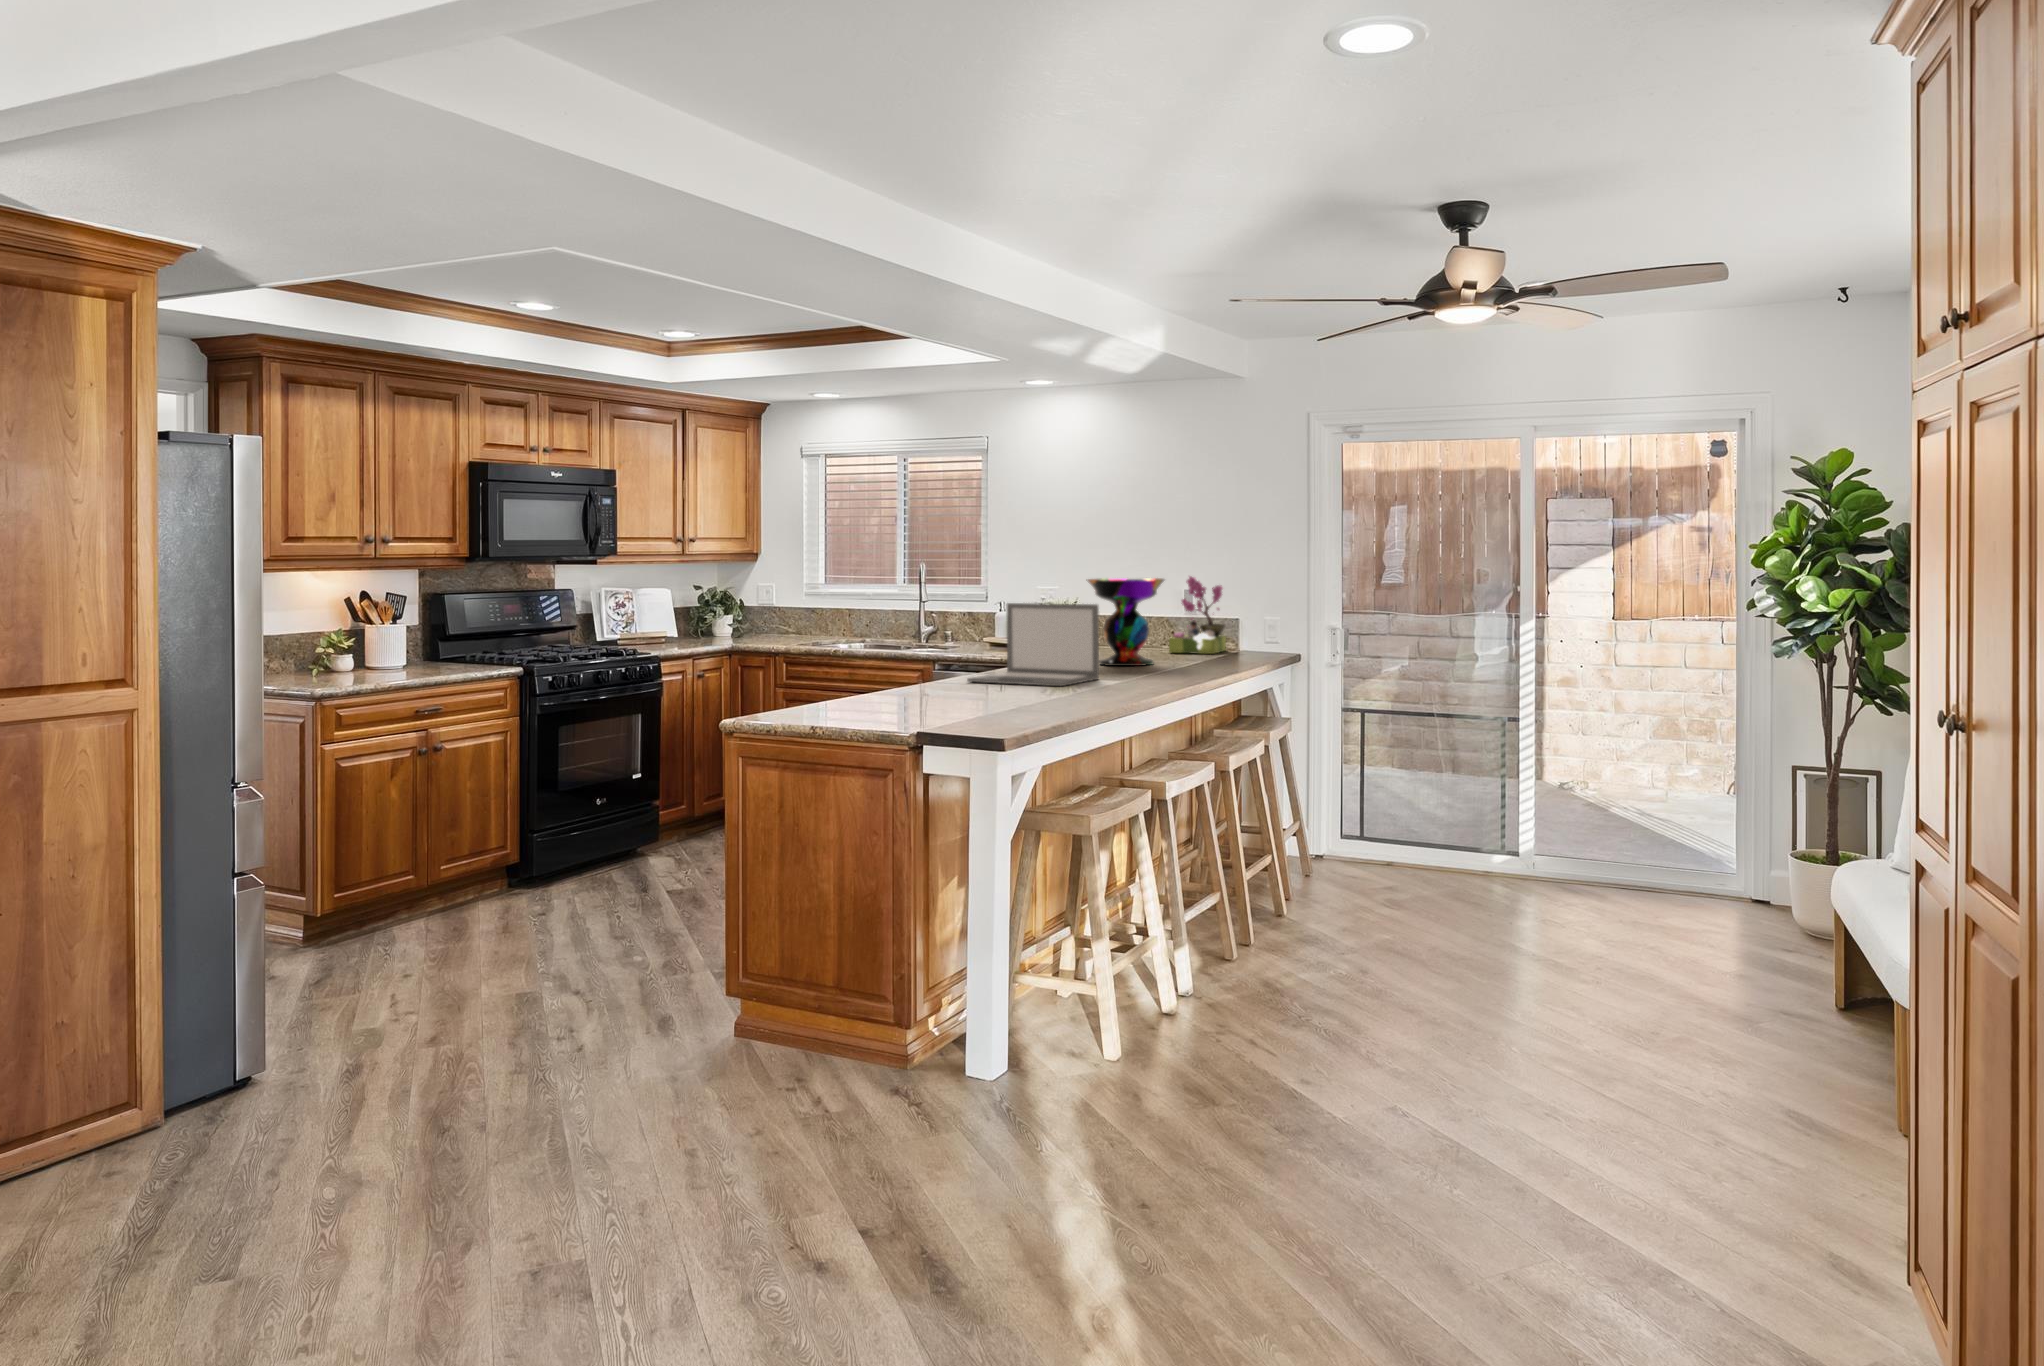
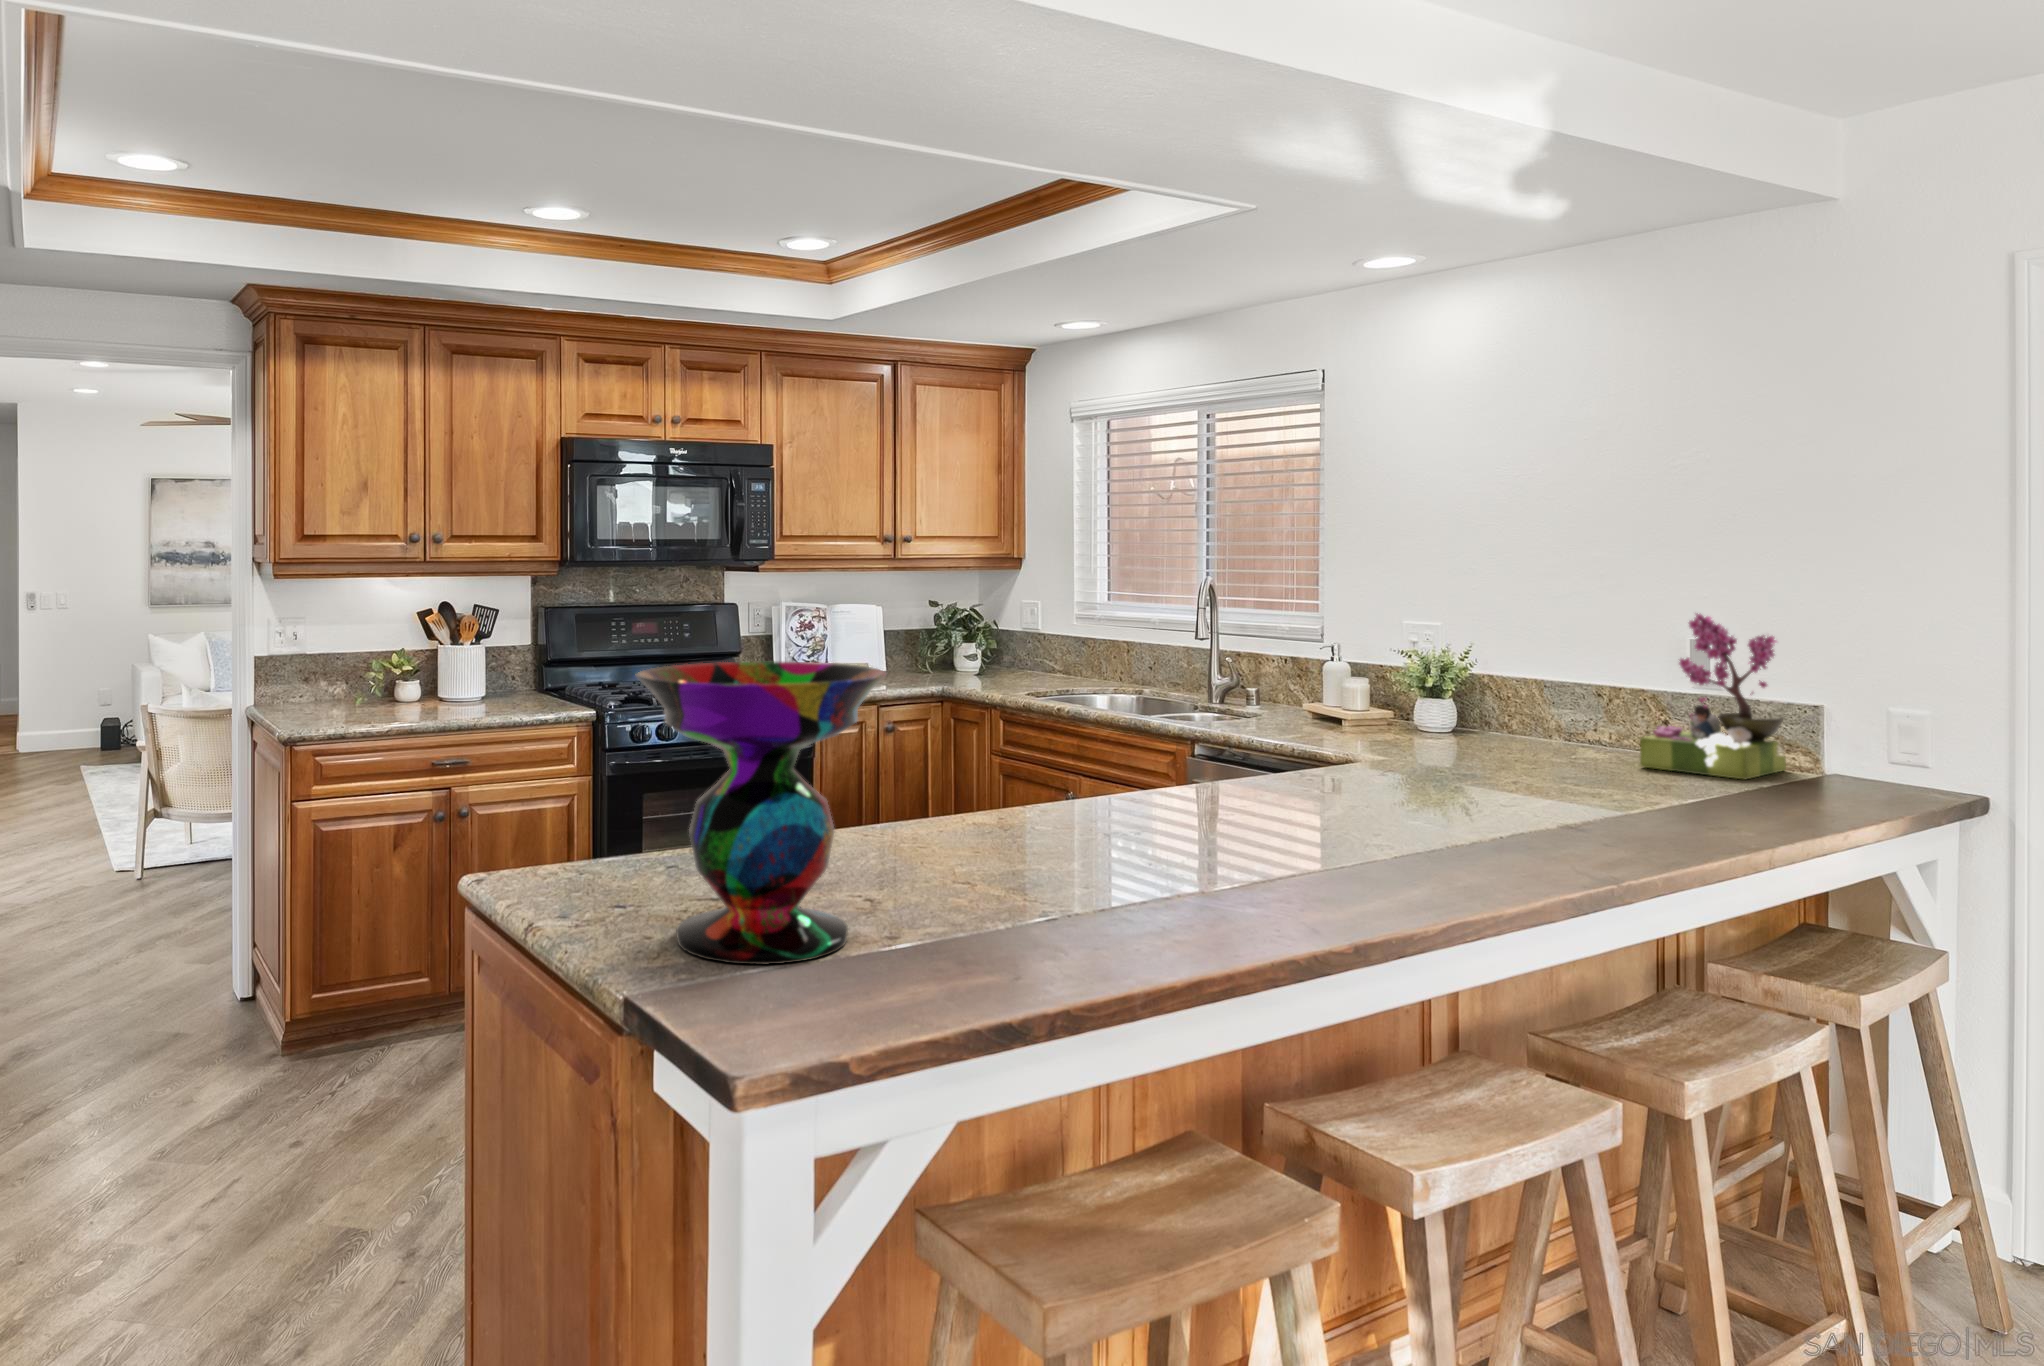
decorative bowl: present [1086,578,1164,666] -> present [636,662,886,964]
laptop: present [967,603,1099,686] -> none [1089,667,1371,865]

